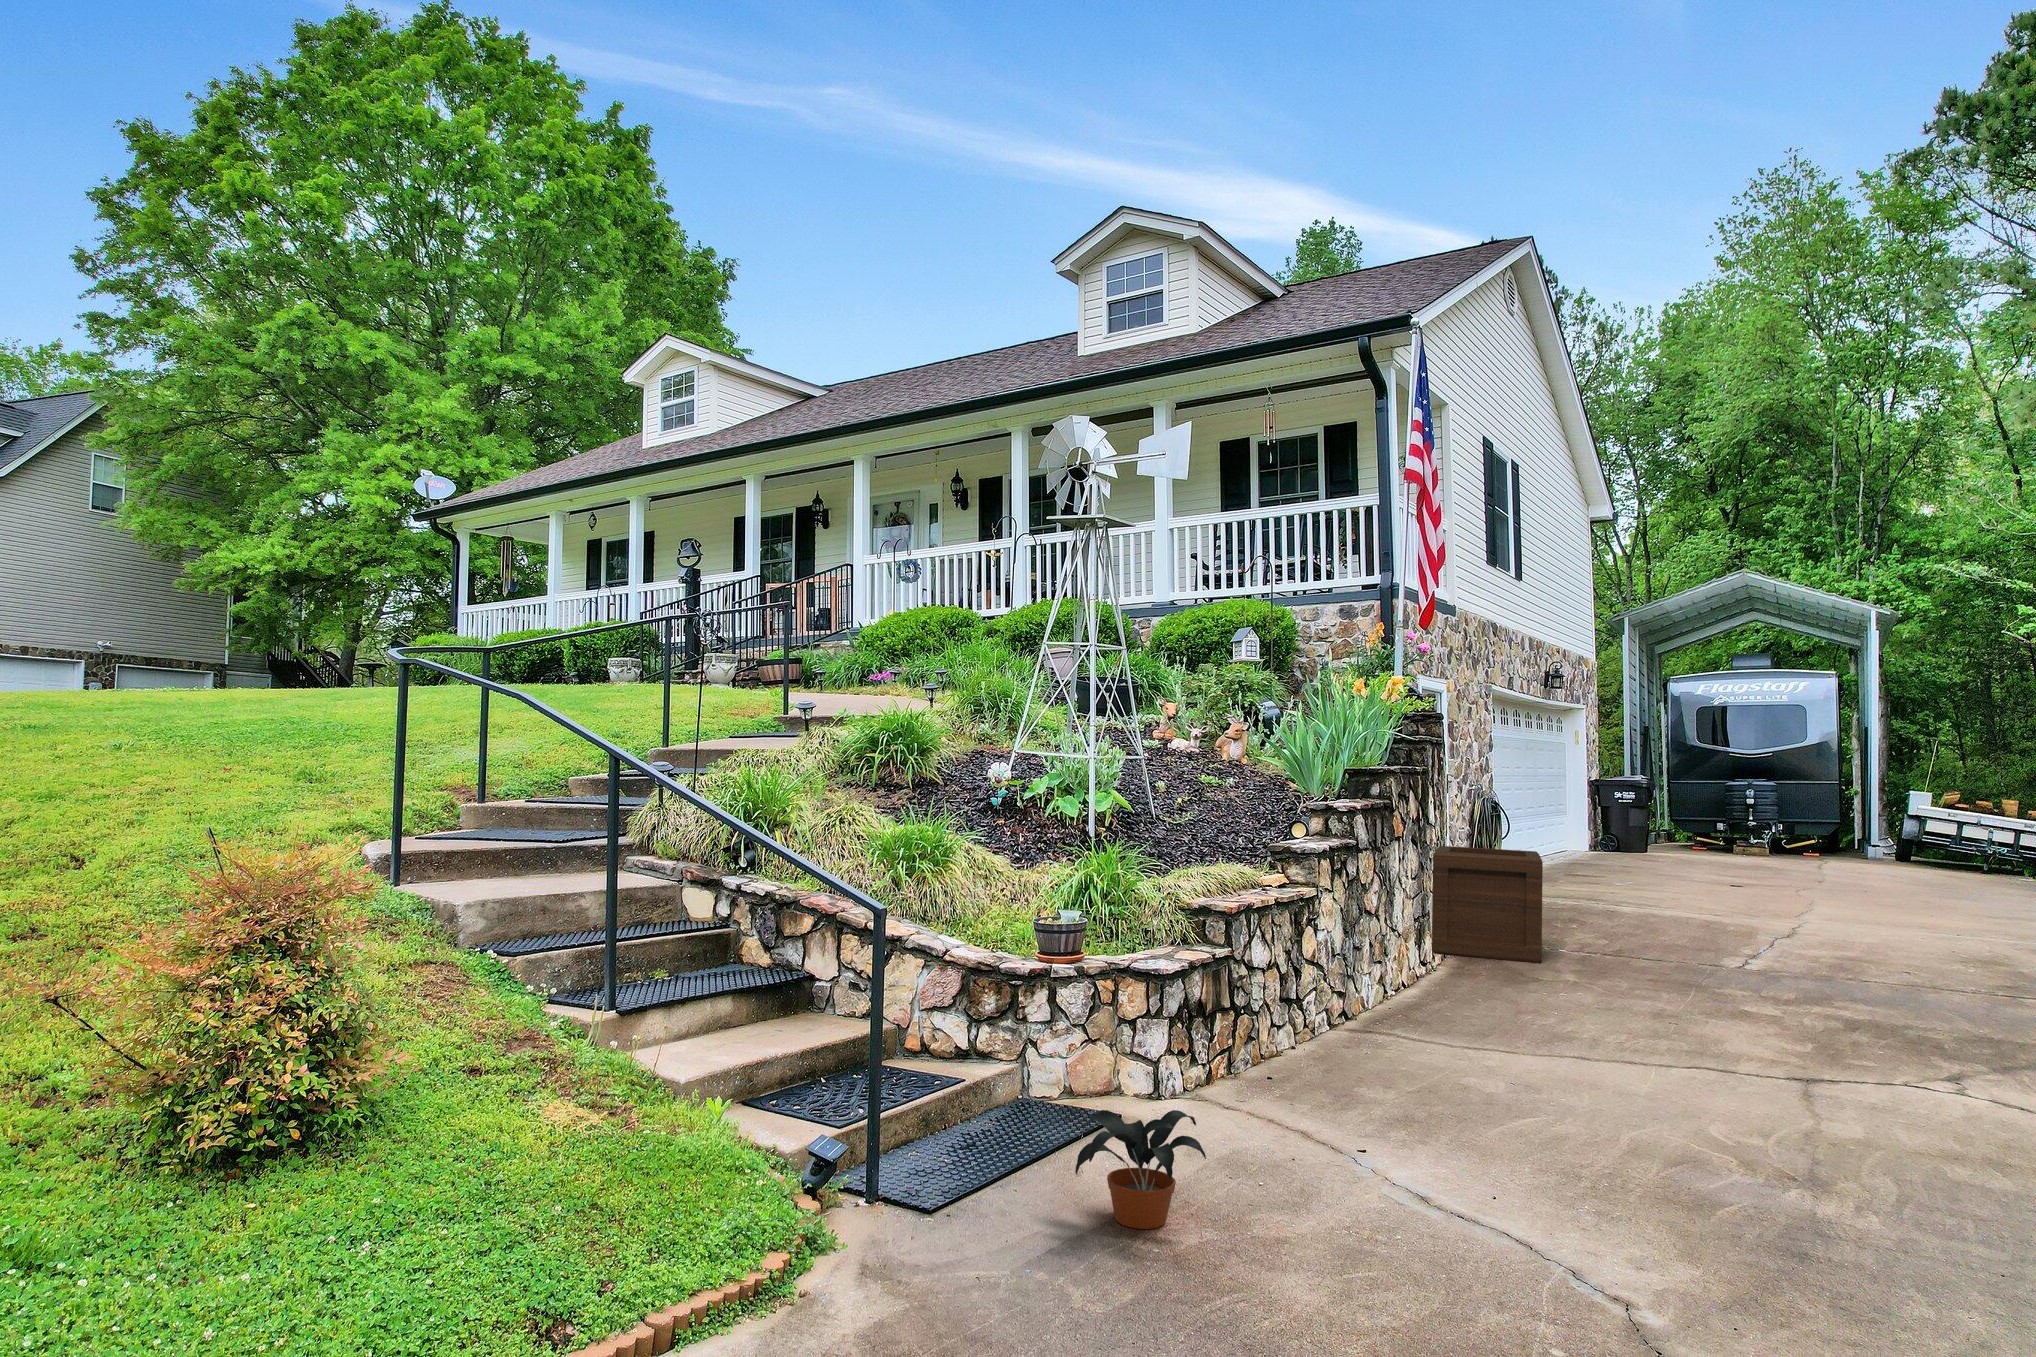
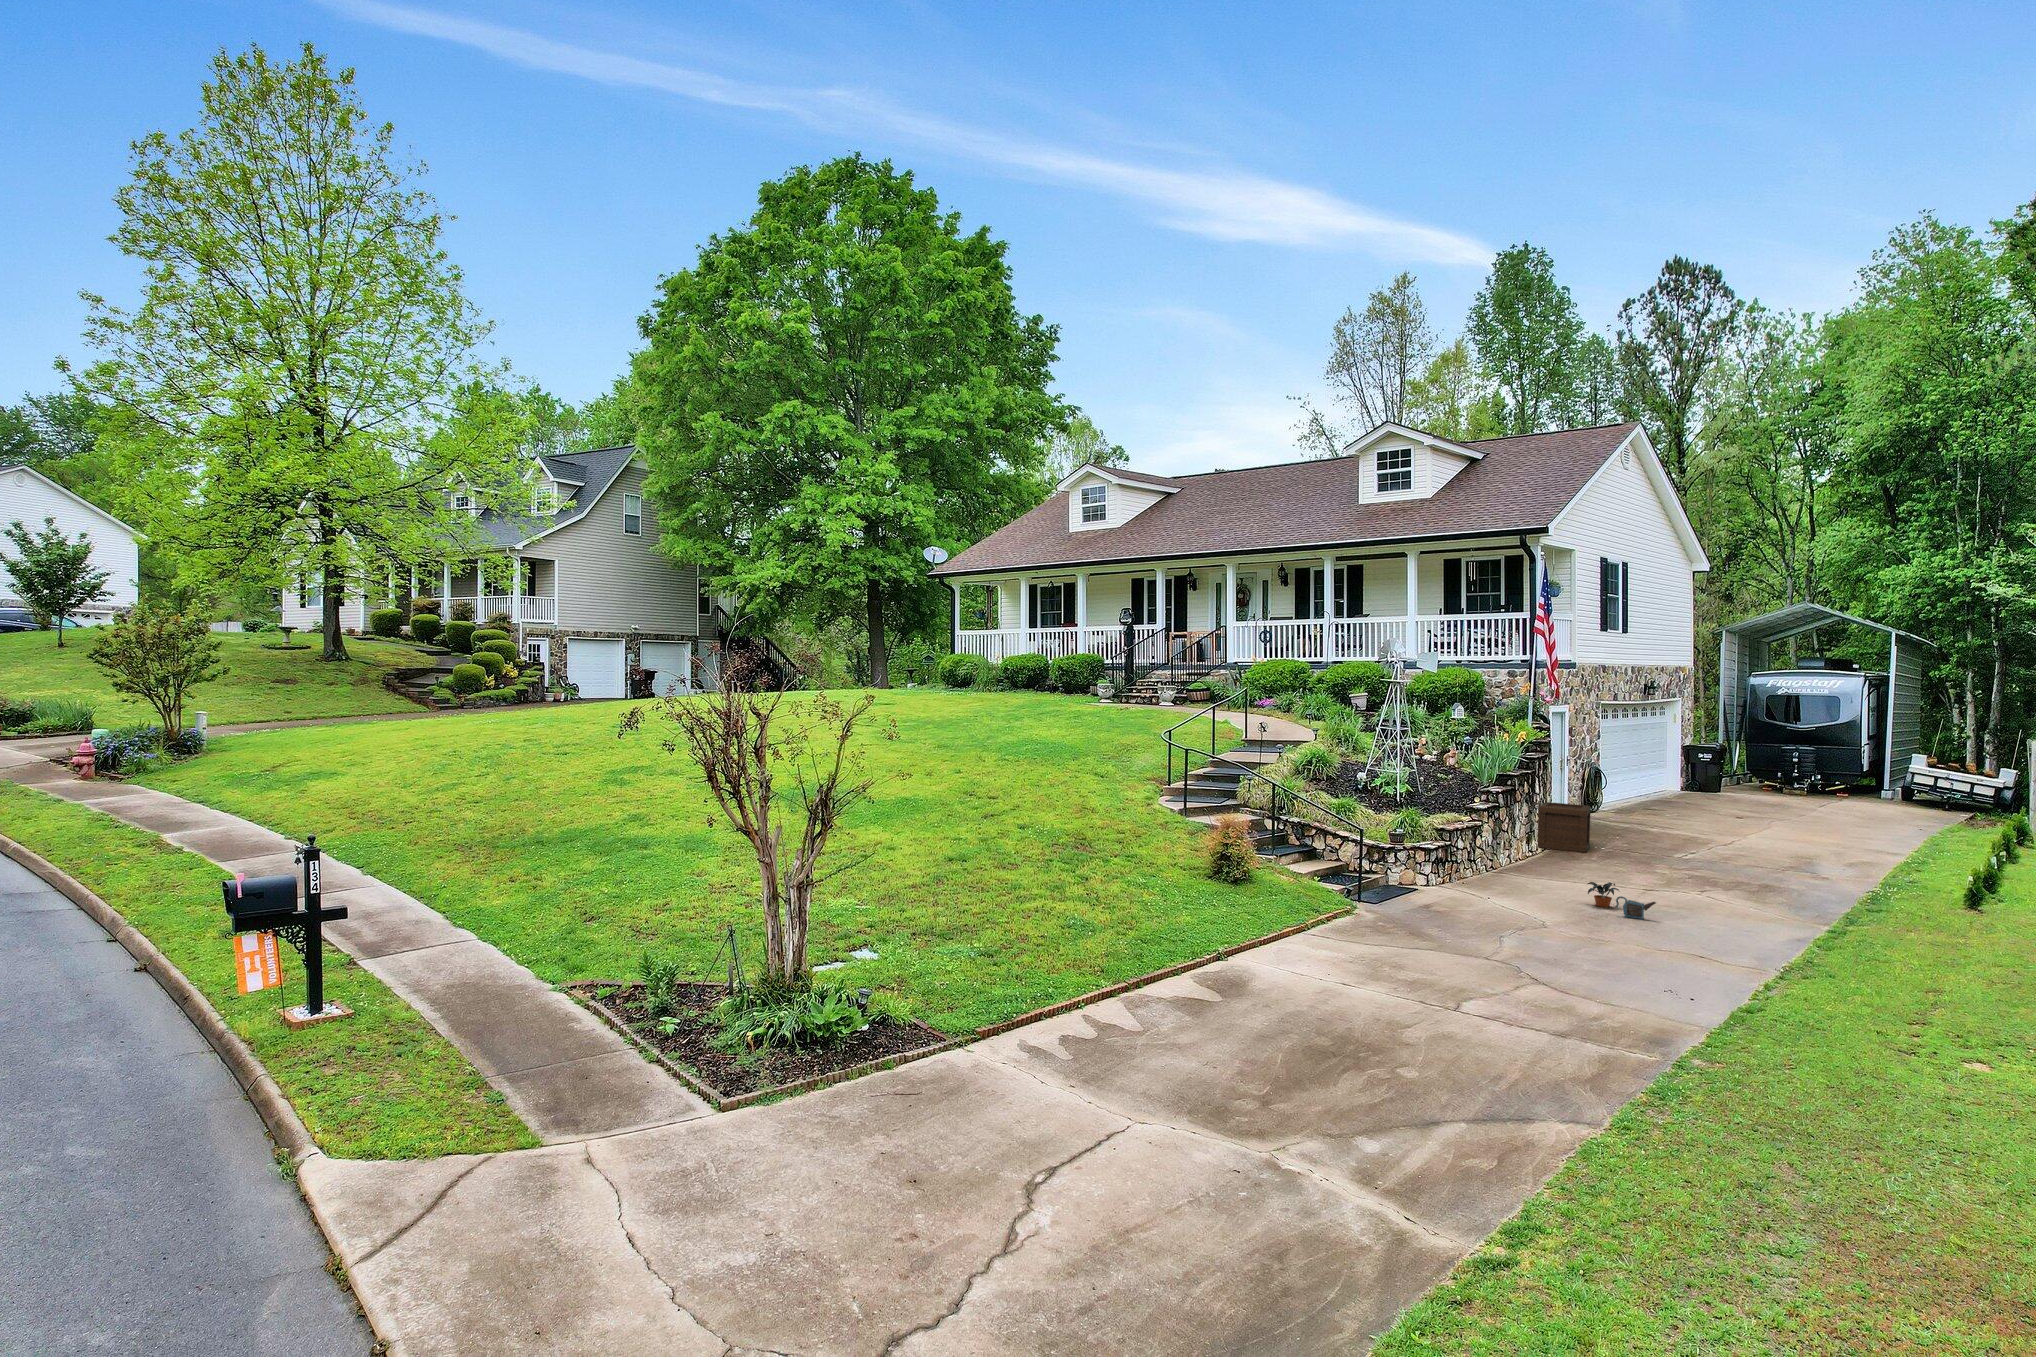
potted plant: present [1076,1110,1206,1229] -> present [1588,882,1619,907]
watering can: none [1849,1151,2021,1249] -> present [1615,896,1656,919]

